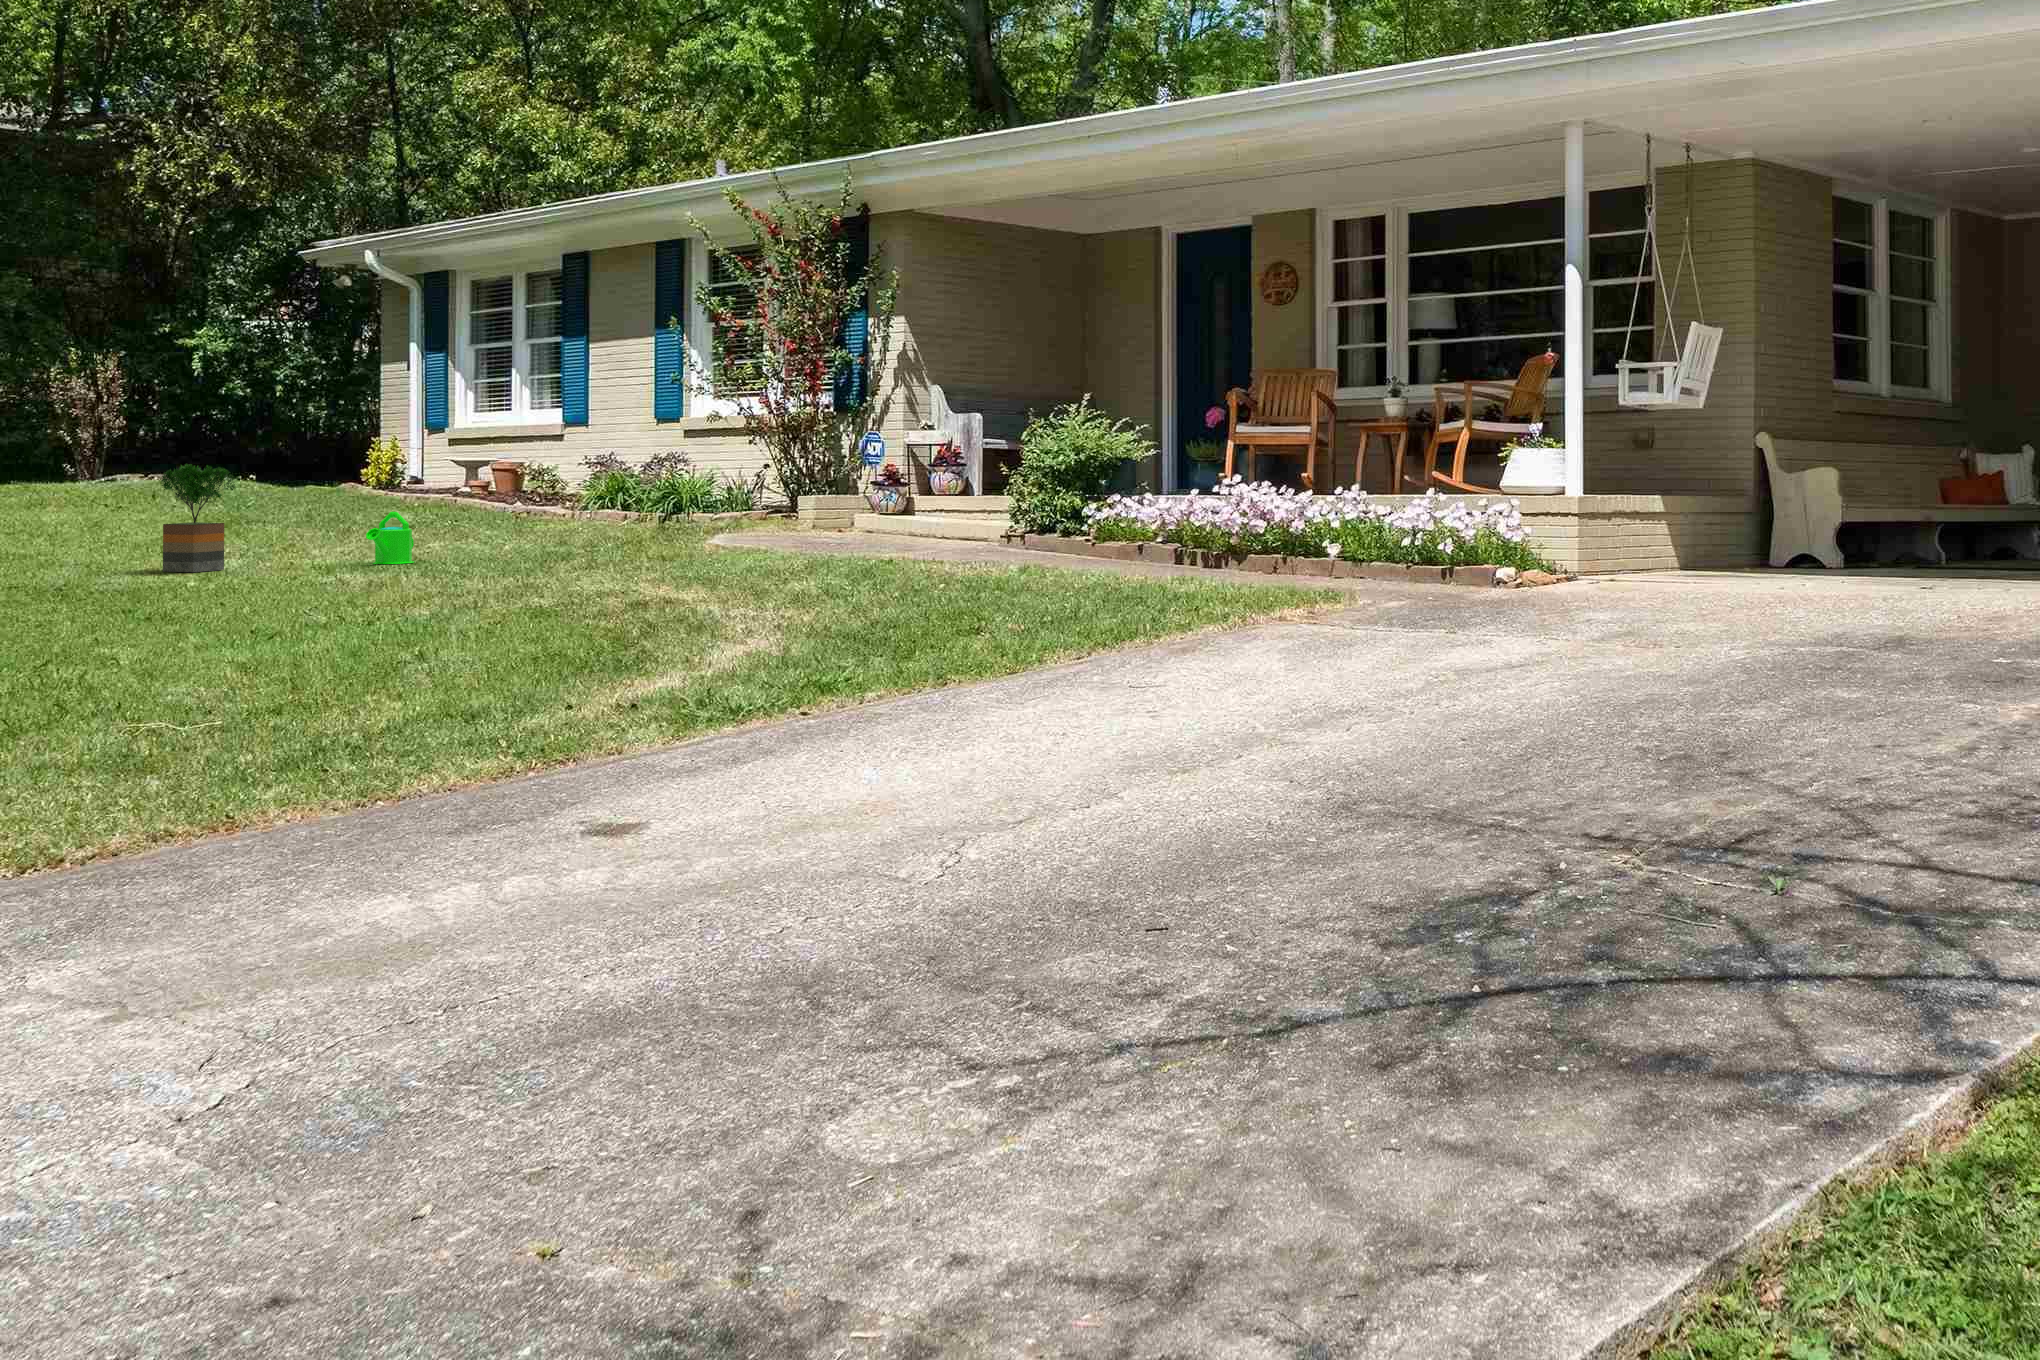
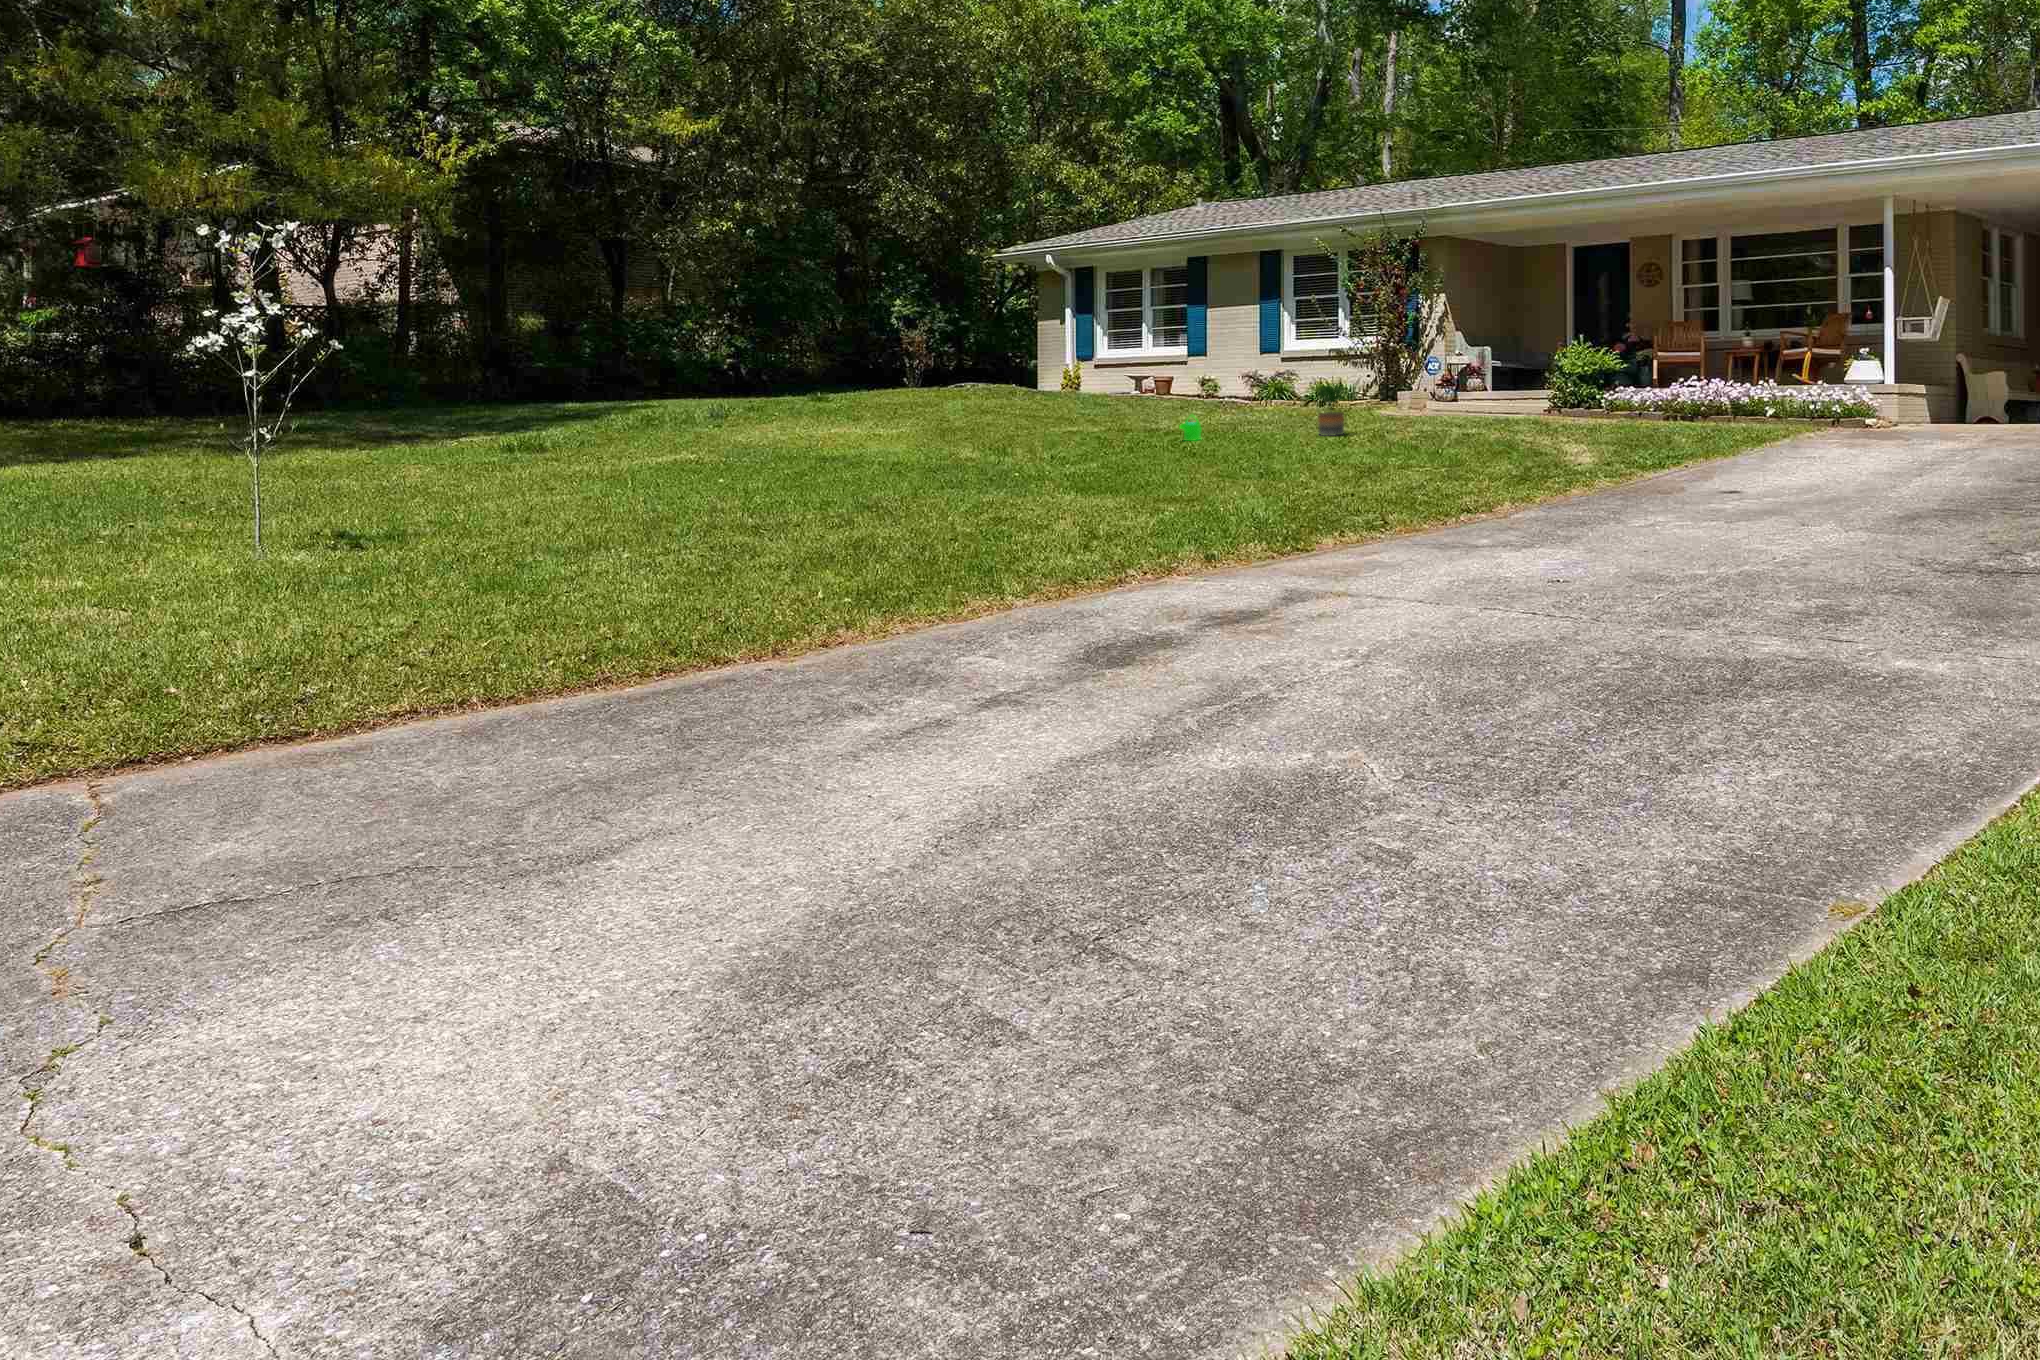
potted tree: present [160,464,236,572] -> present [1317,385,1346,436]

